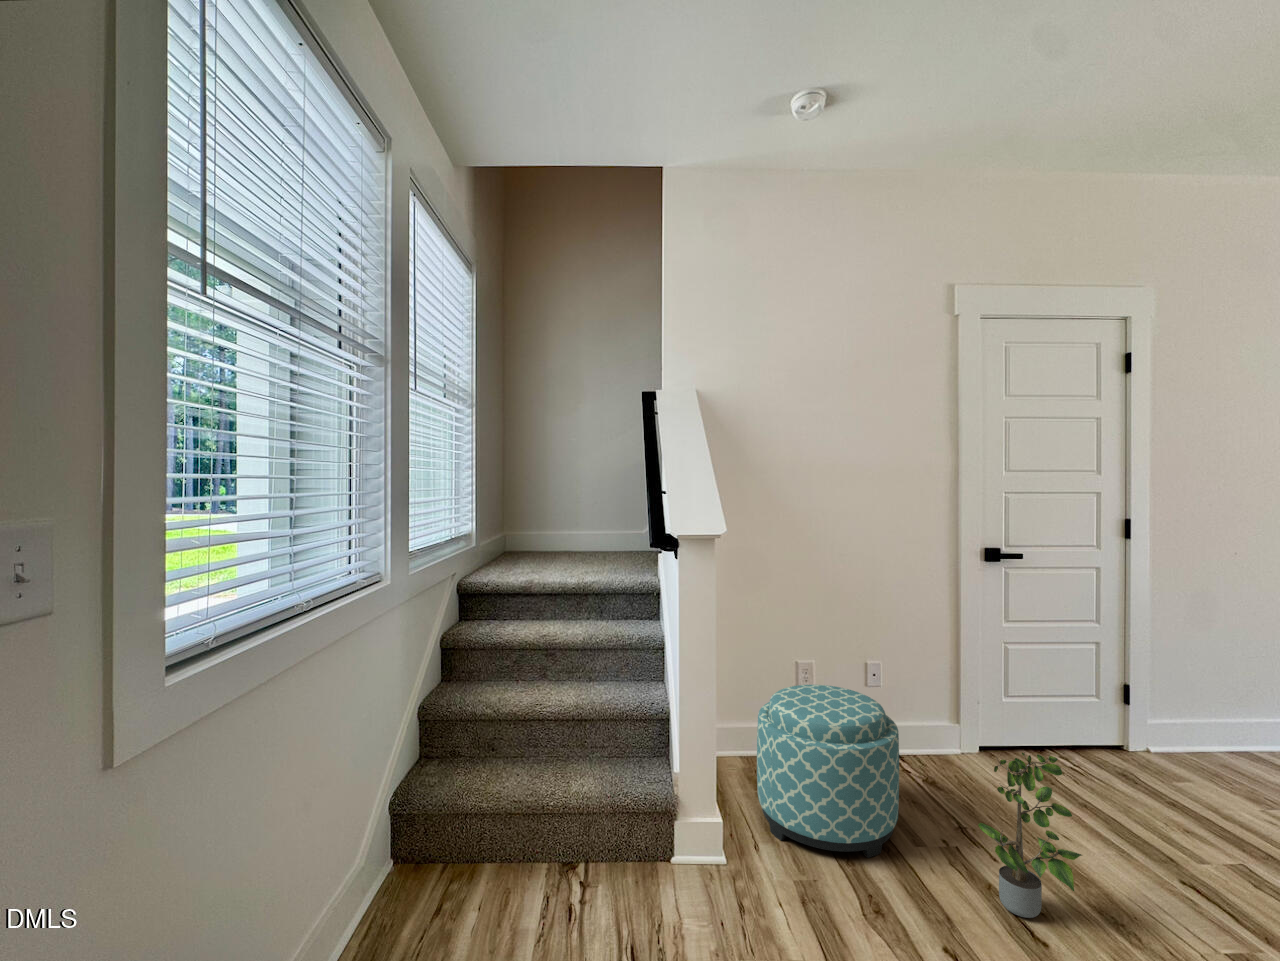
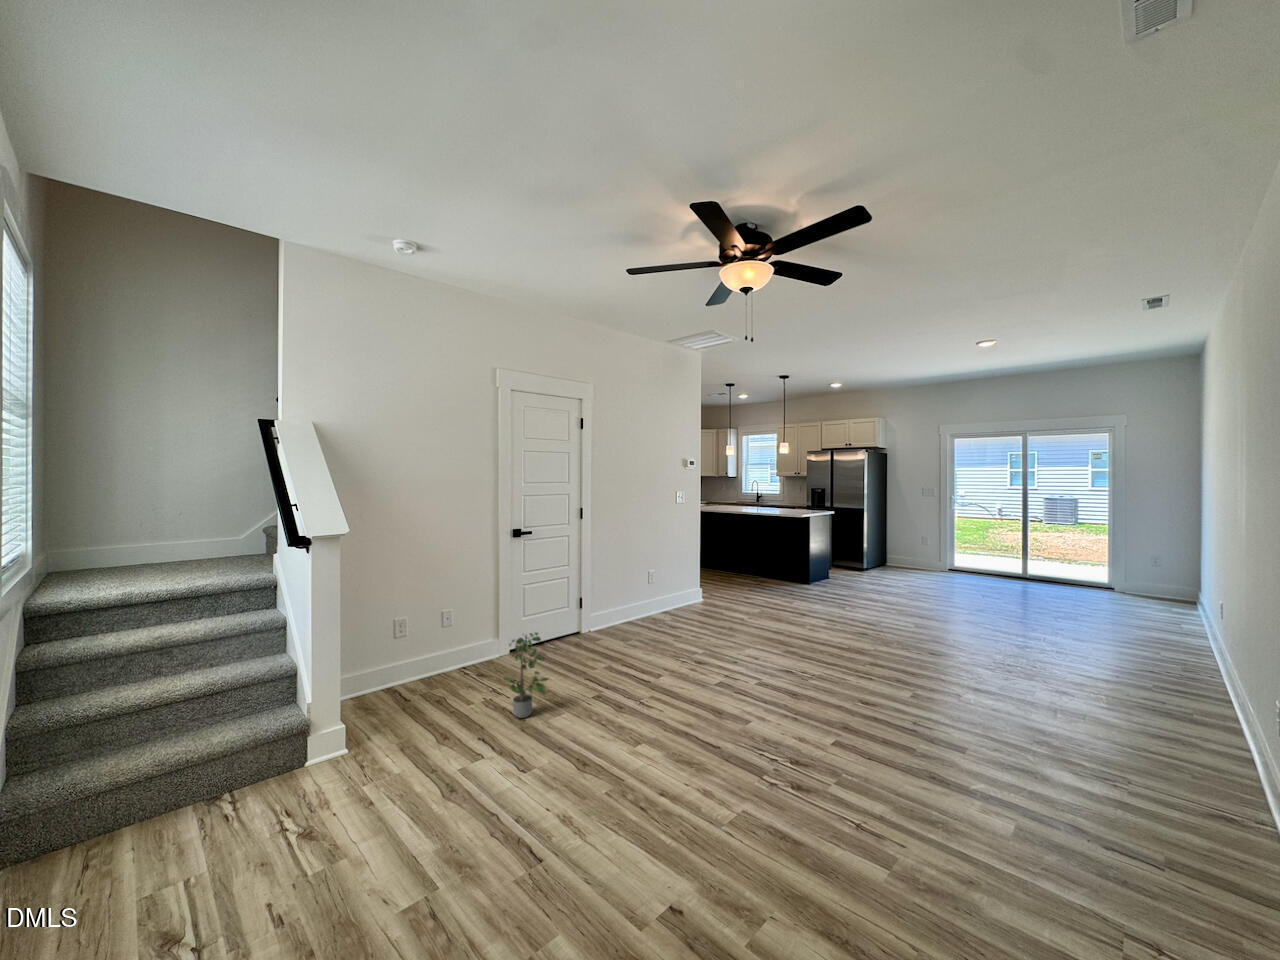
ottoman: present [757,685,899,858] -> none [367,627,461,731]

